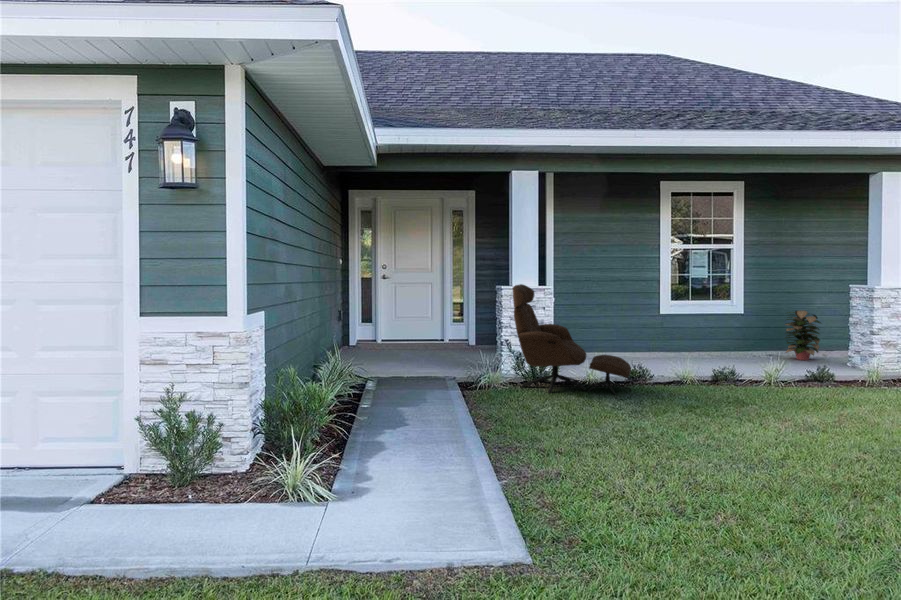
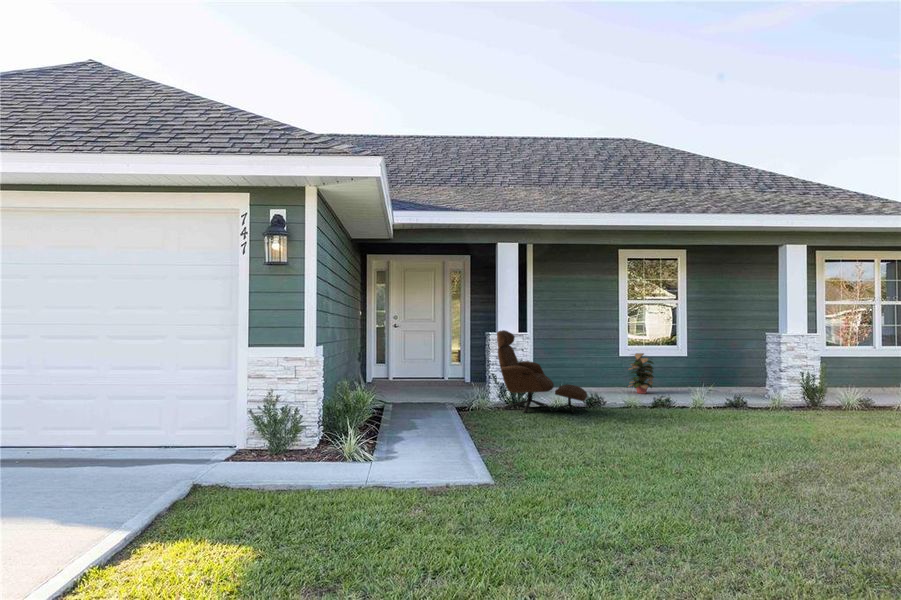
decorative plant: present [785,310,821,360] -> present [628,353,654,394]

